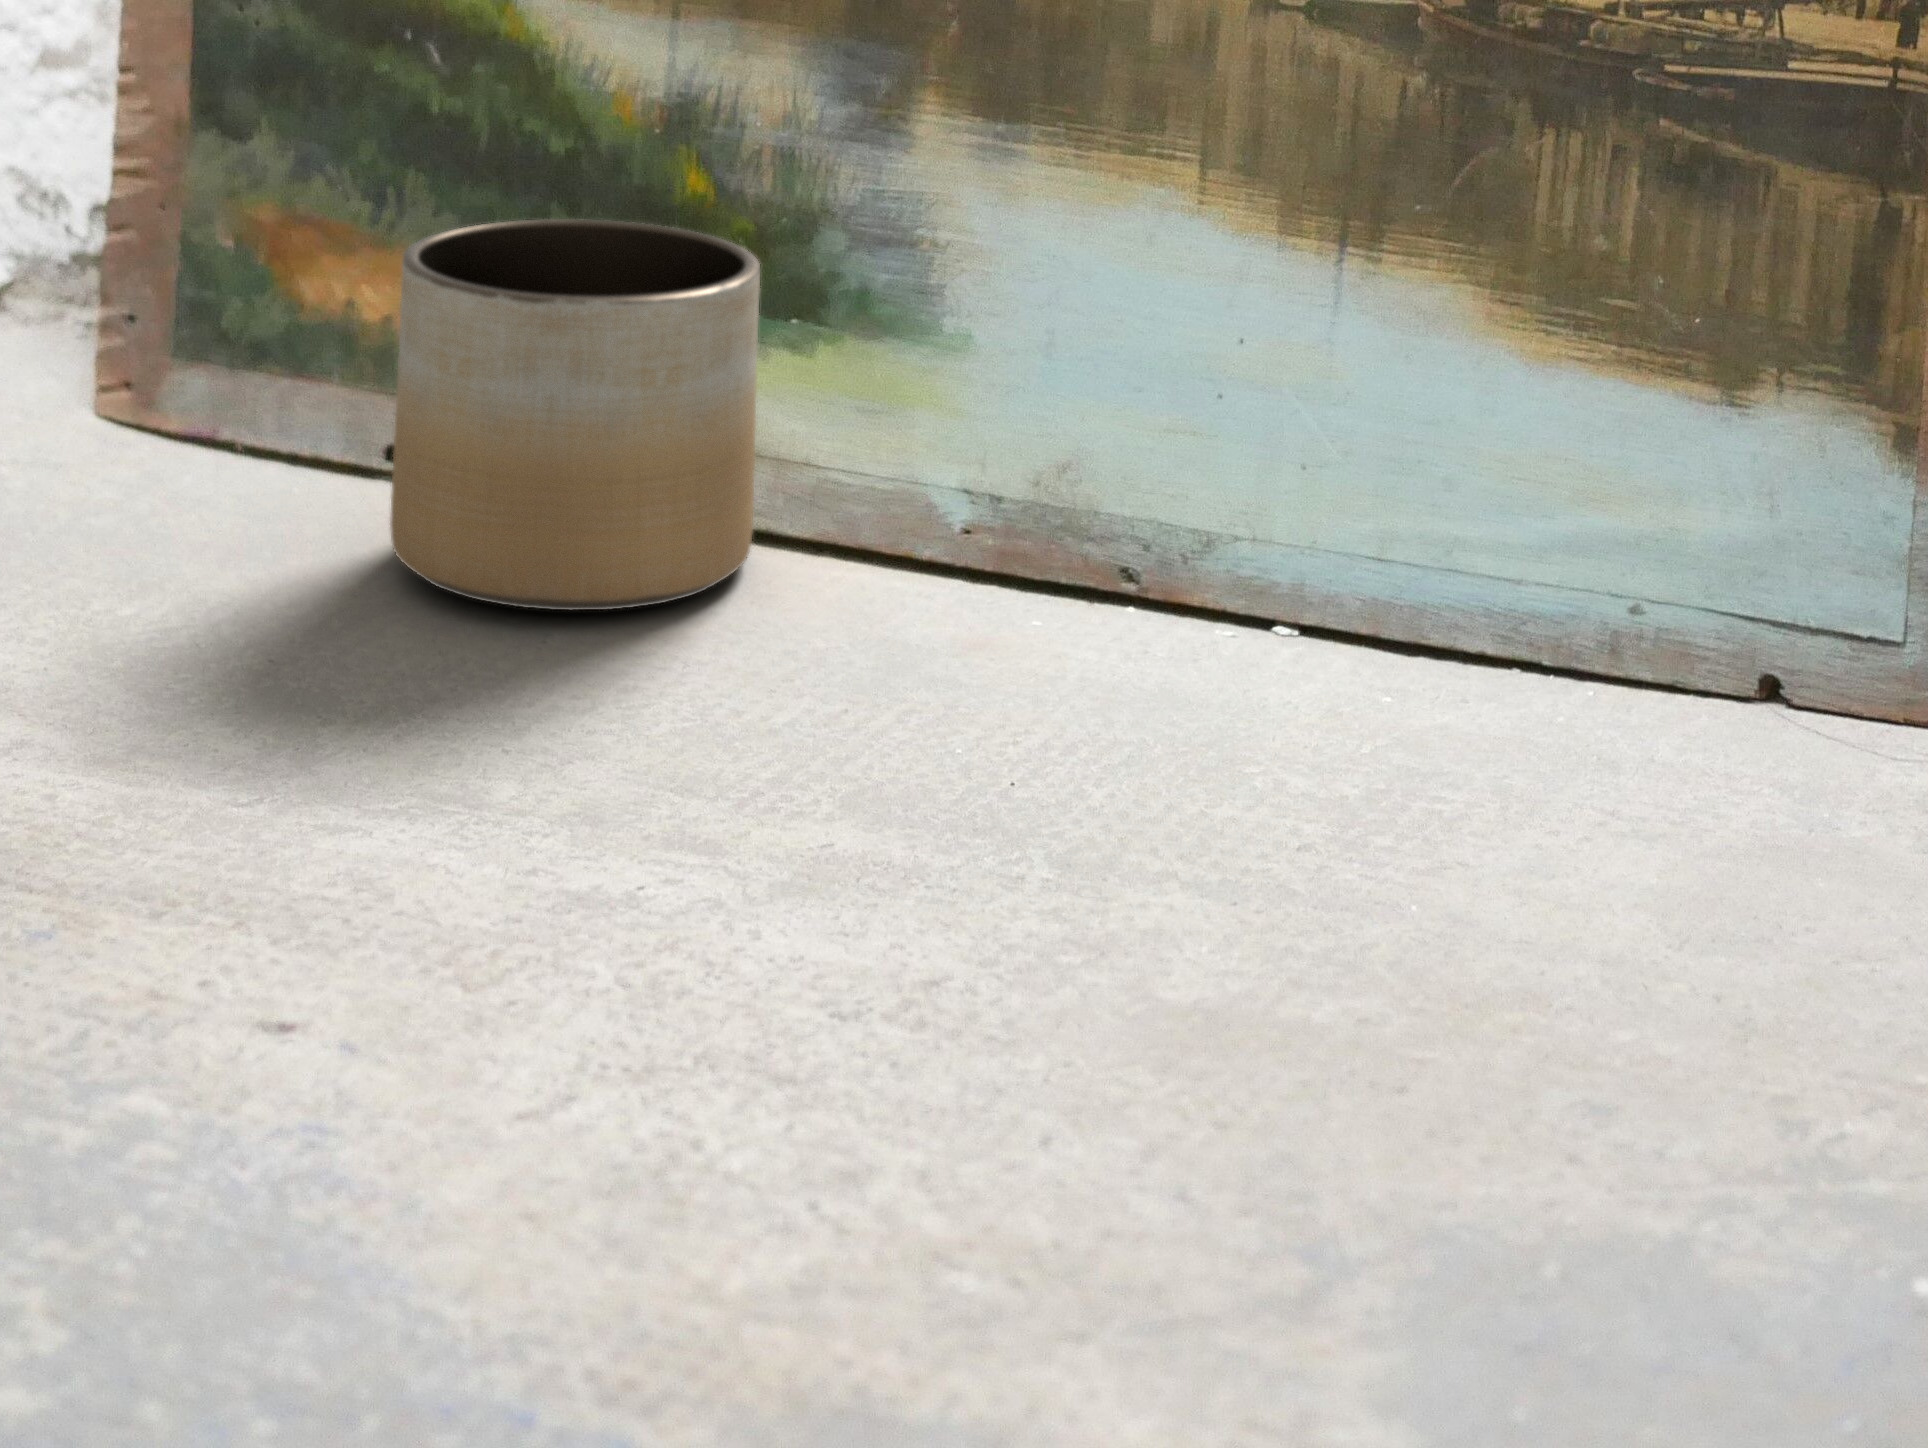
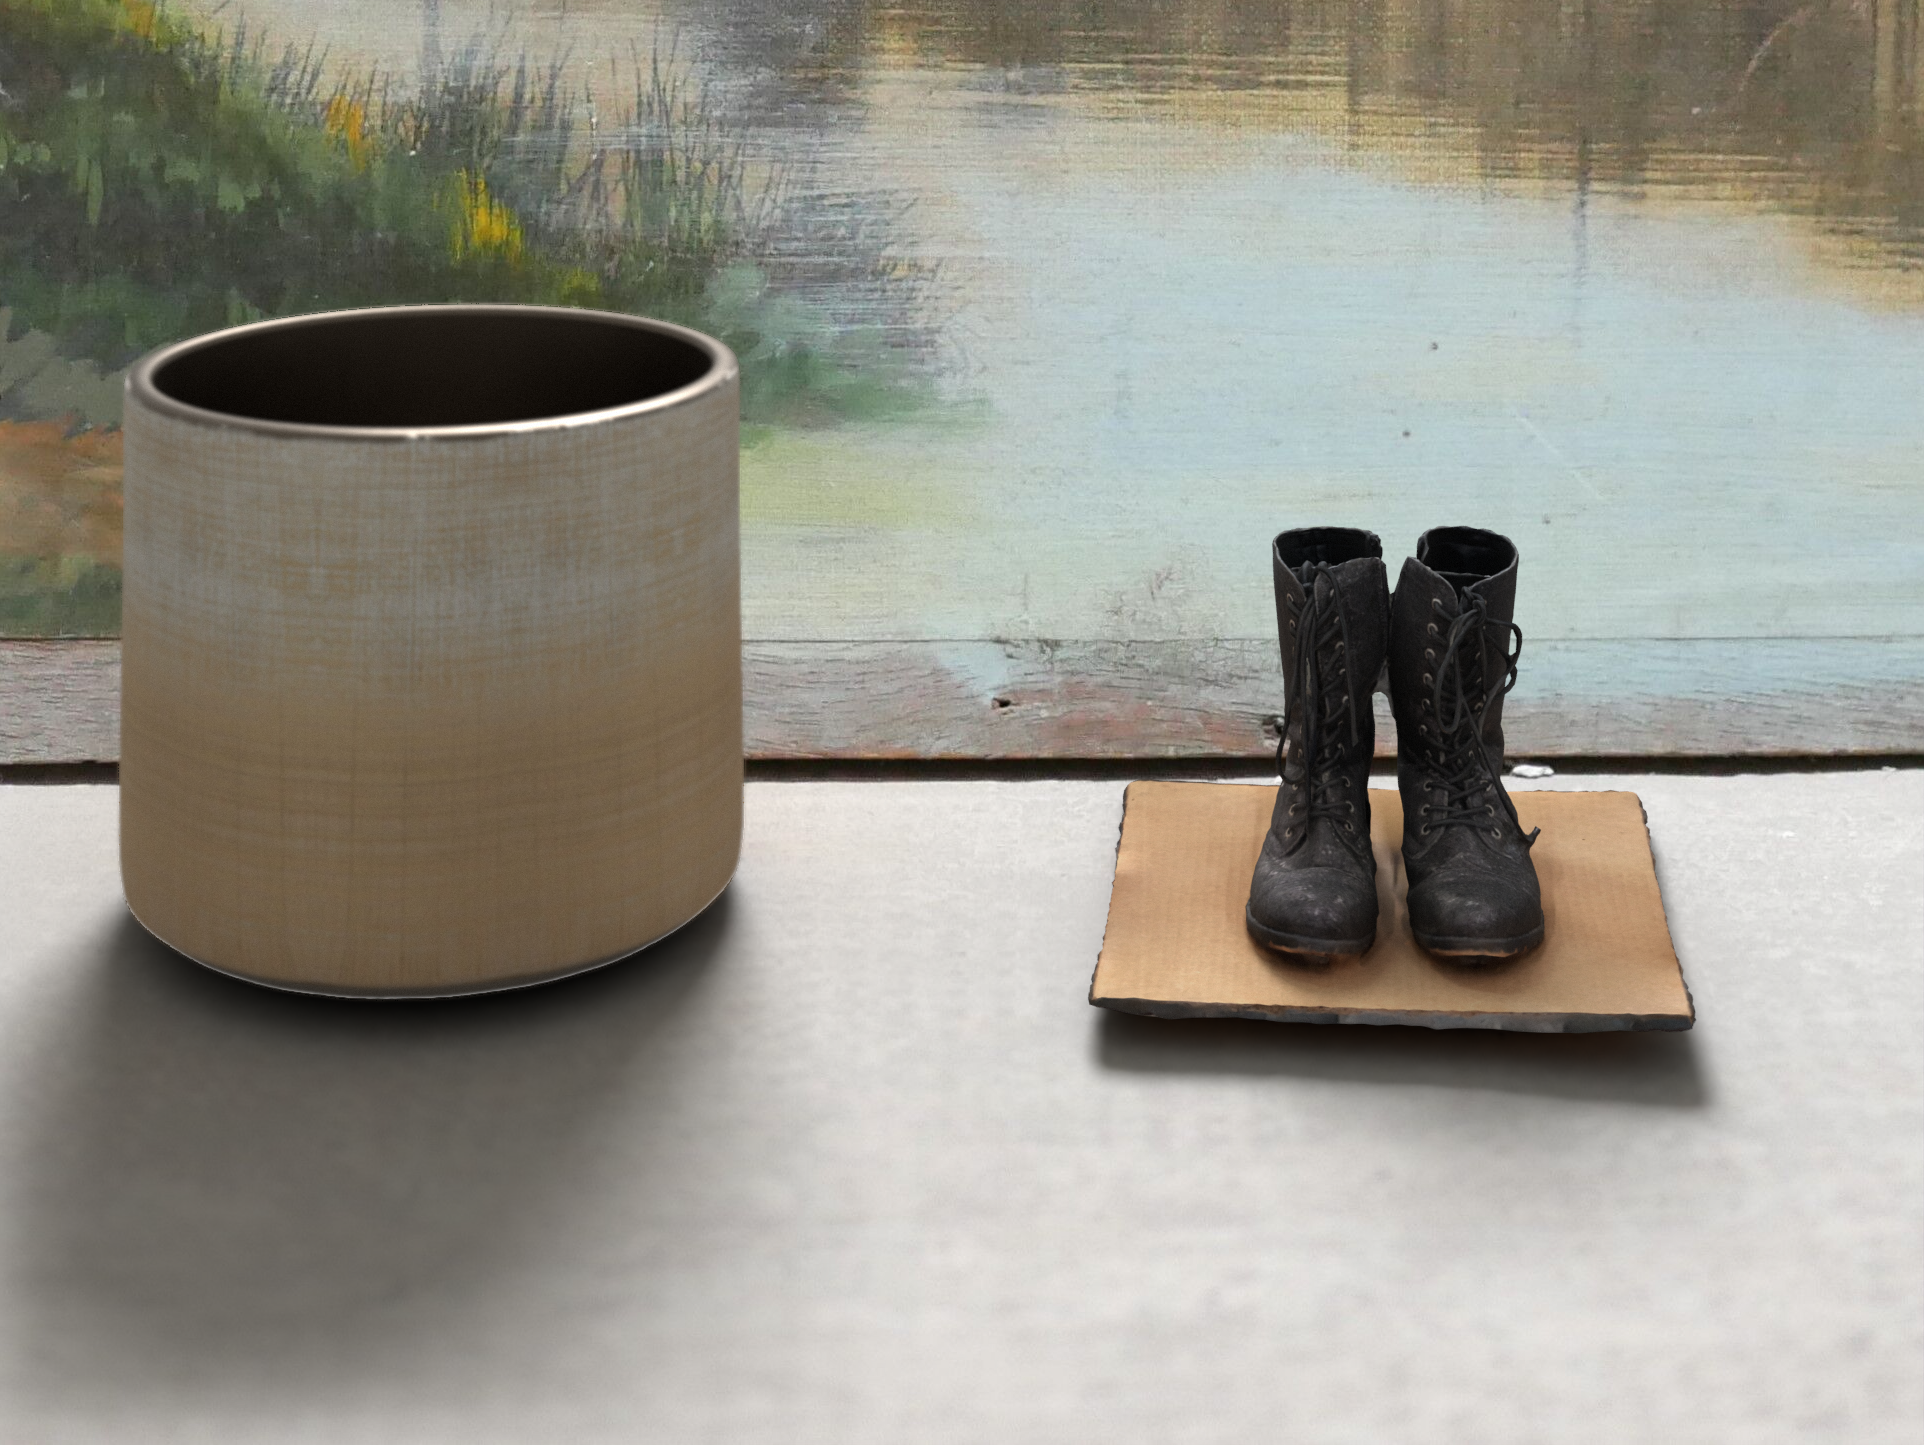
boots: none [822,434,1285,742] -> present [1088,526,1696,1033]

